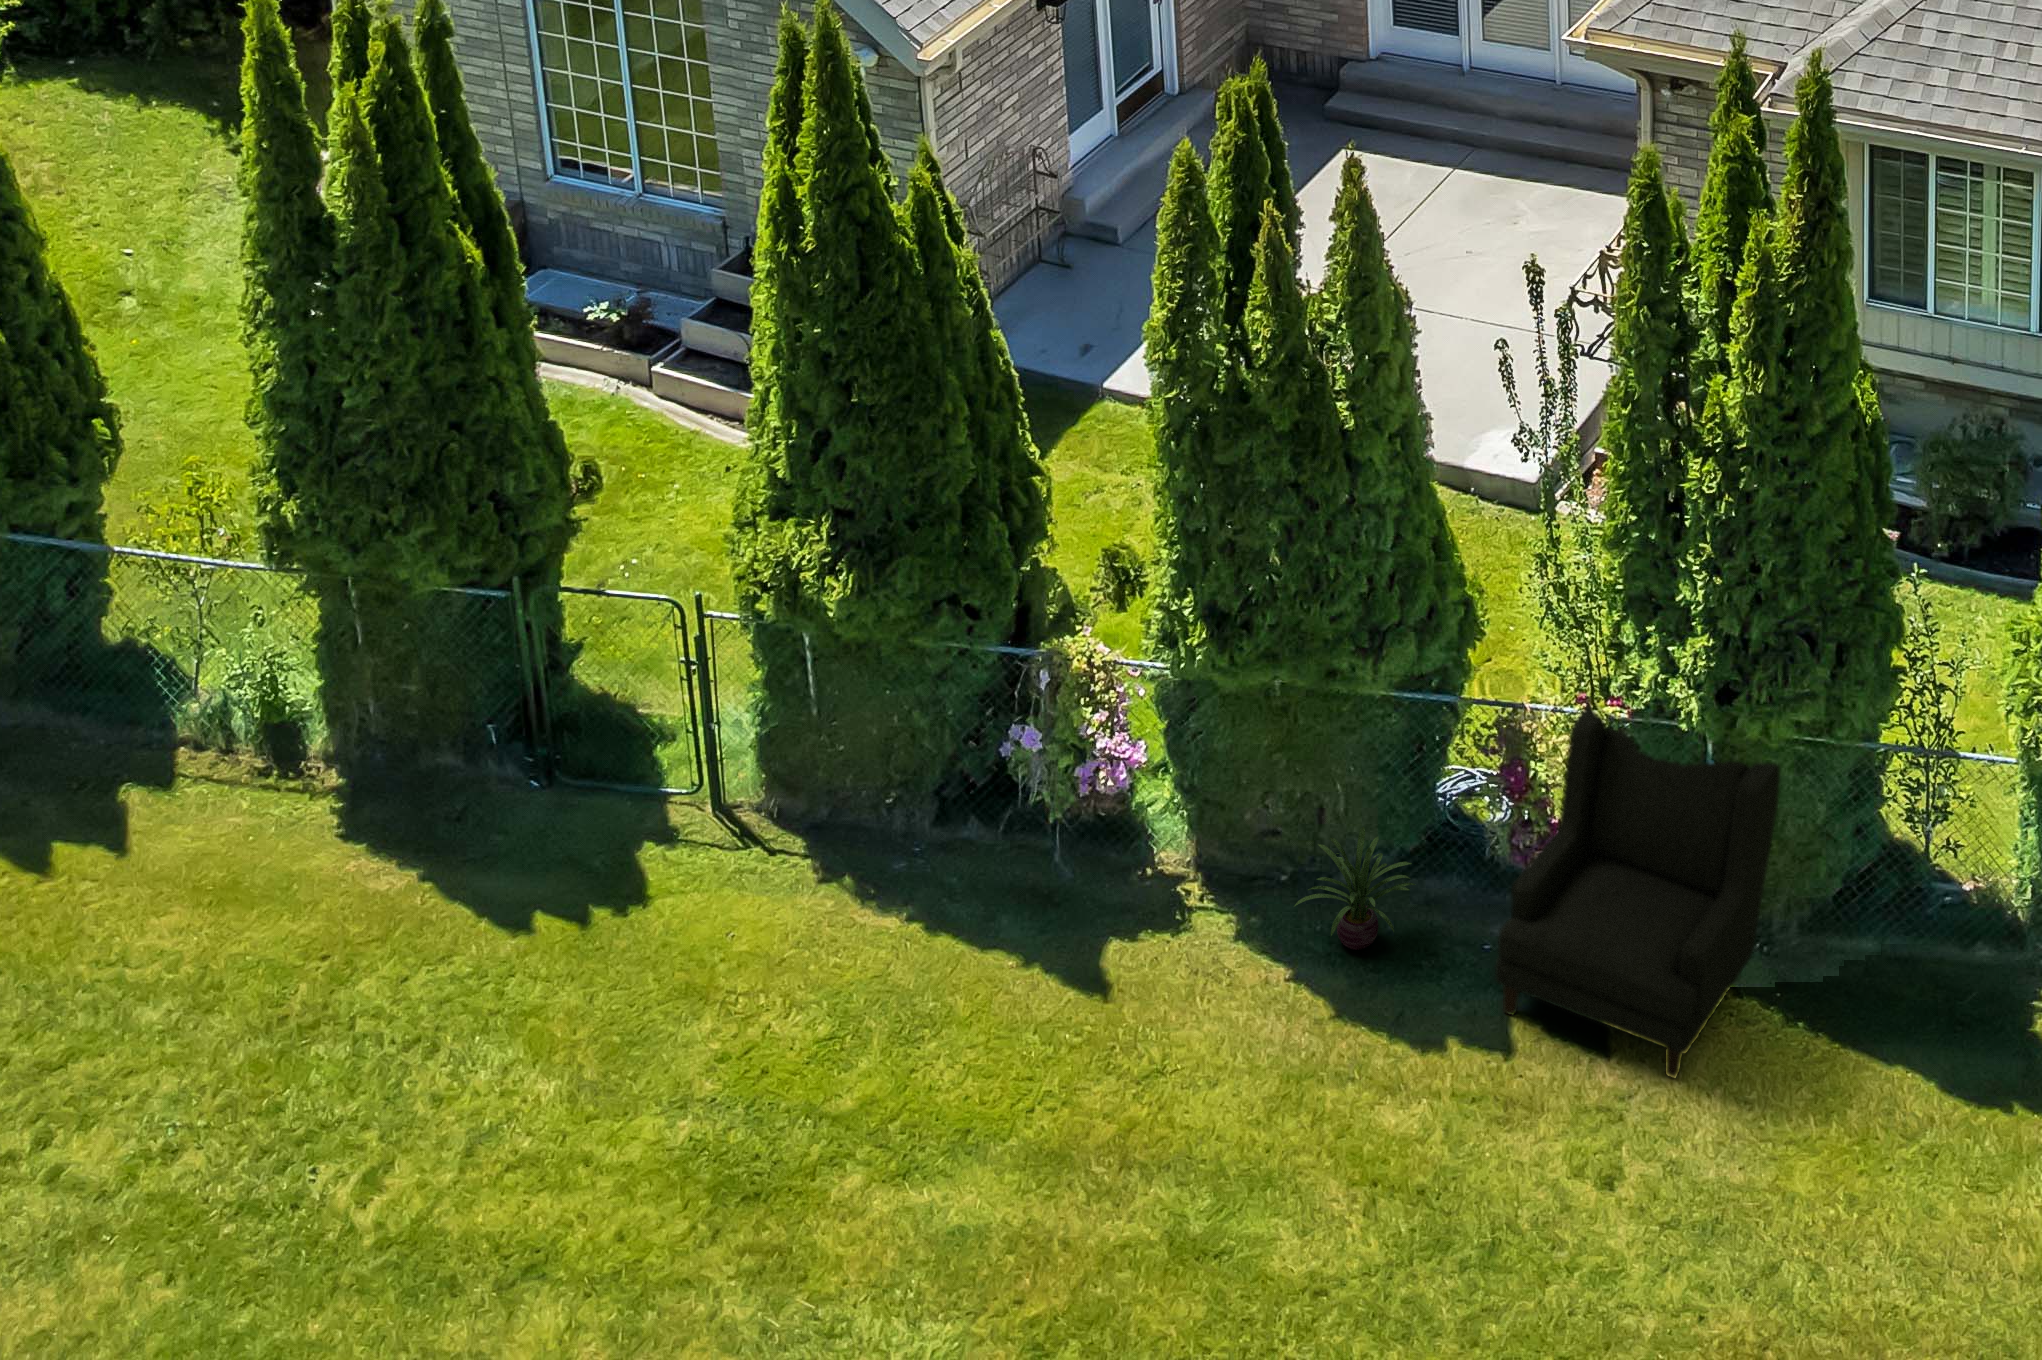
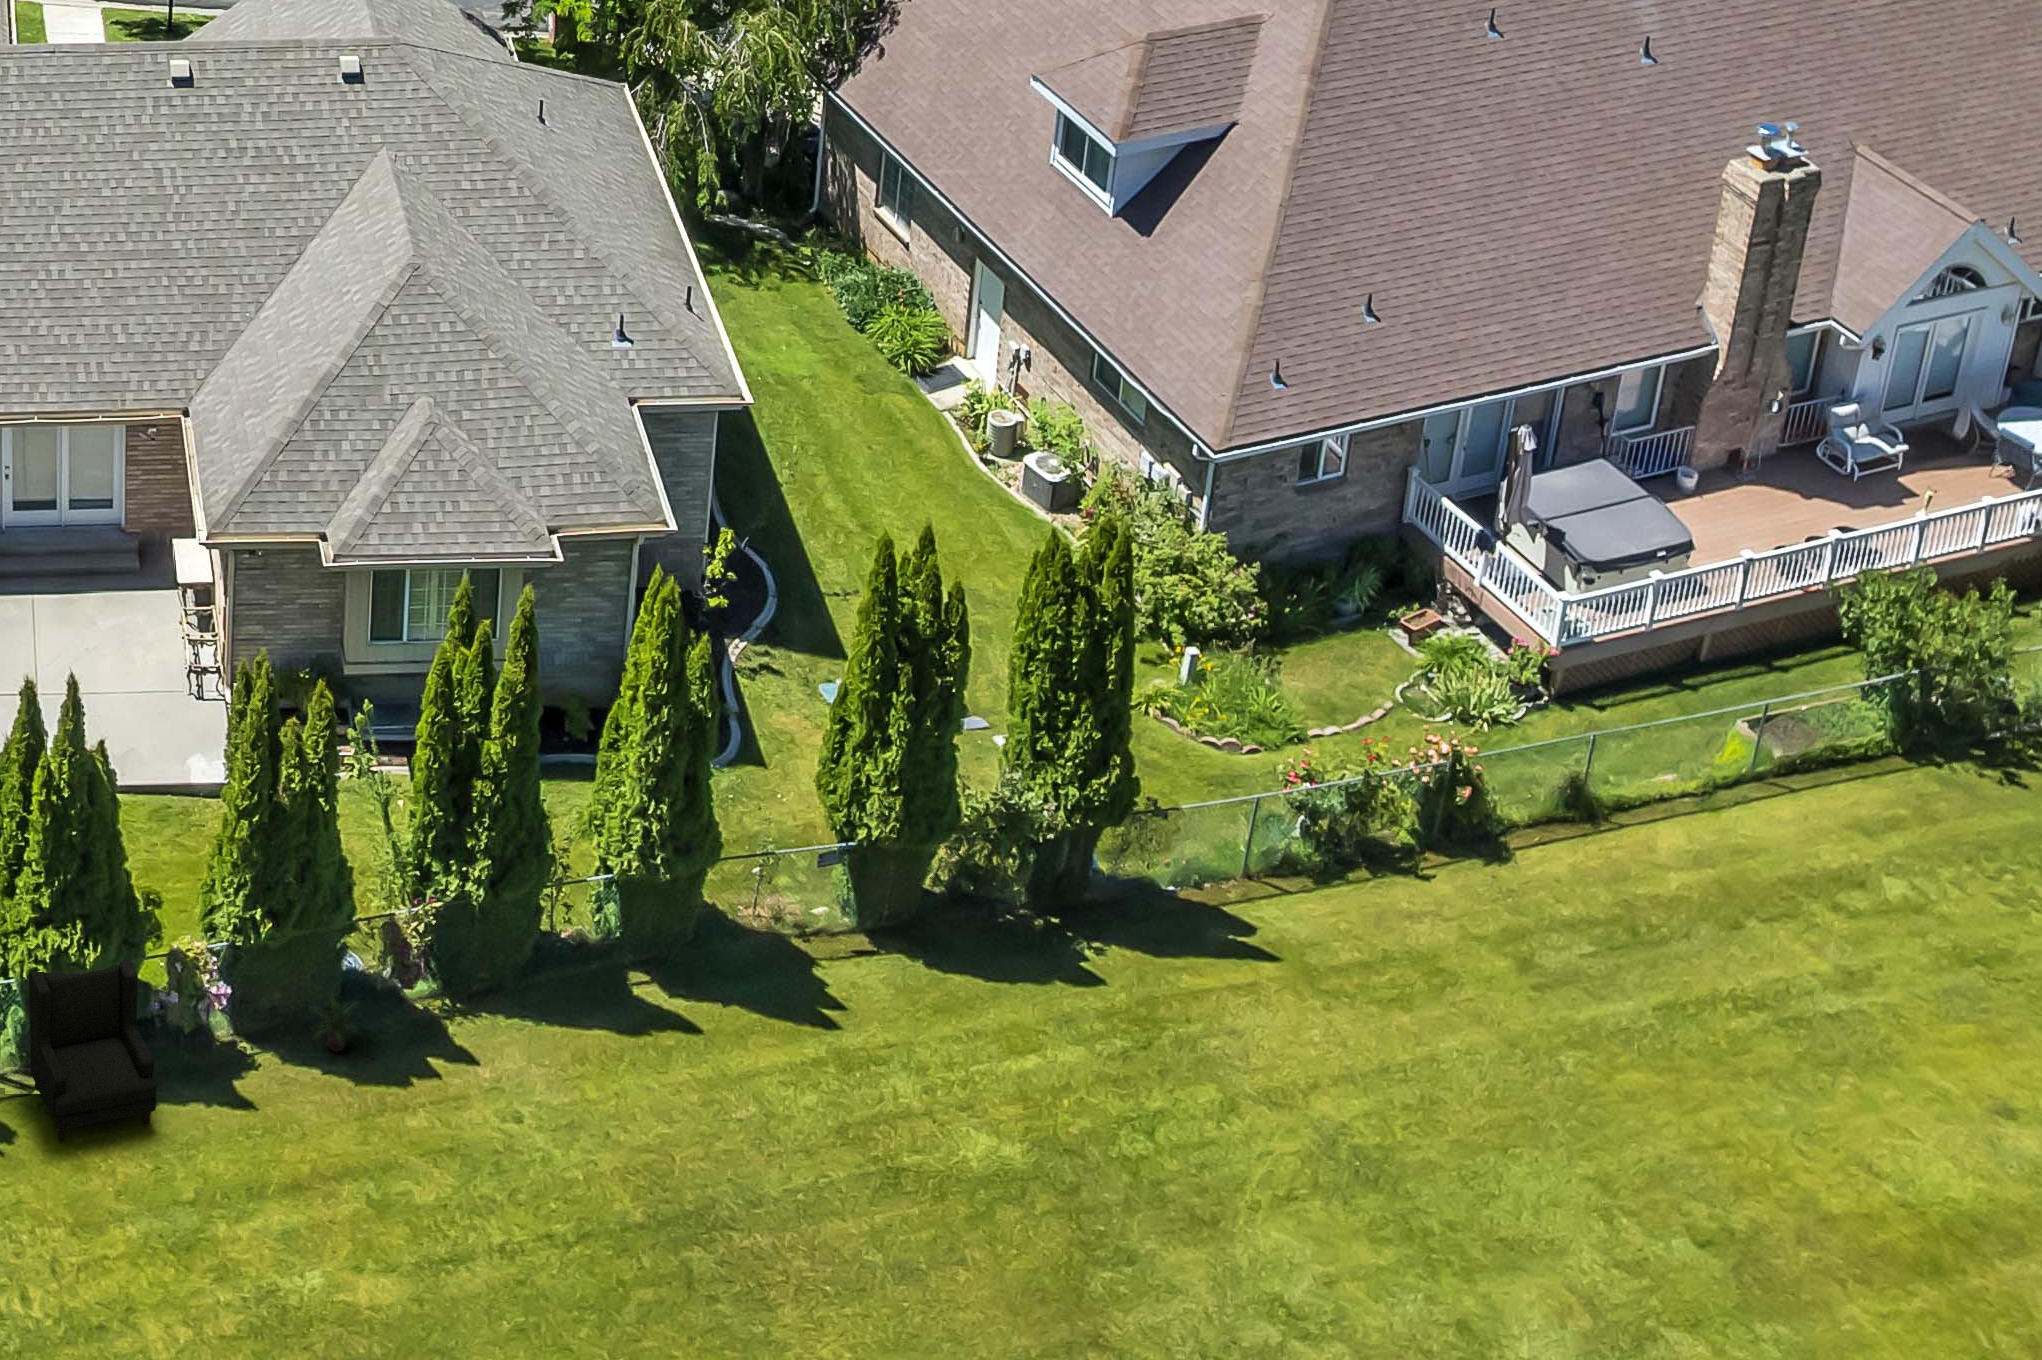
chair: present [1495,707,1780,1078] -> present [29,958,157,1142]

